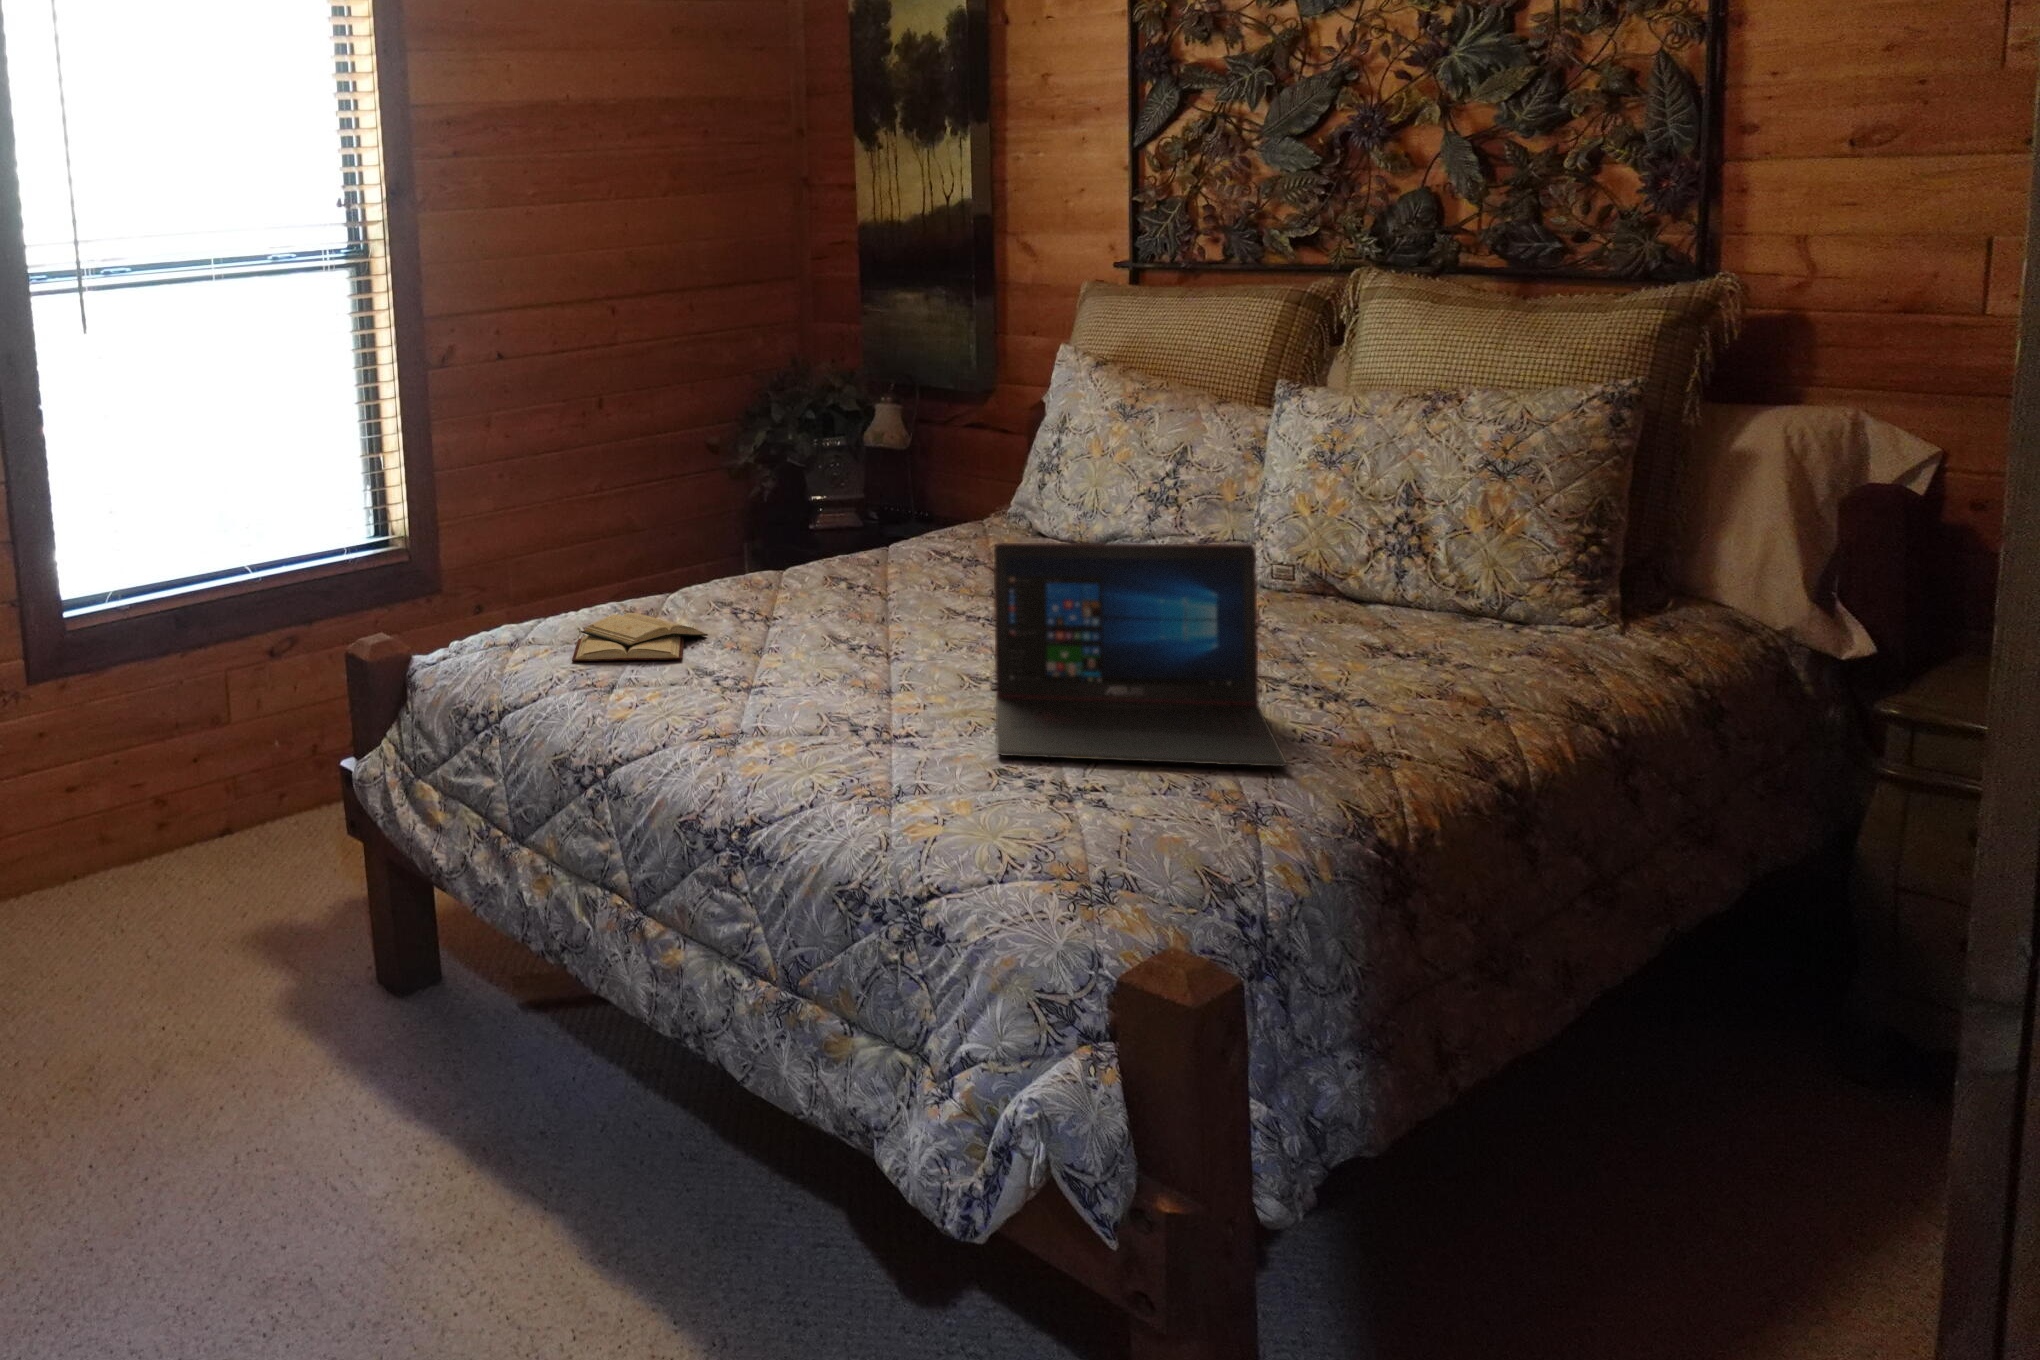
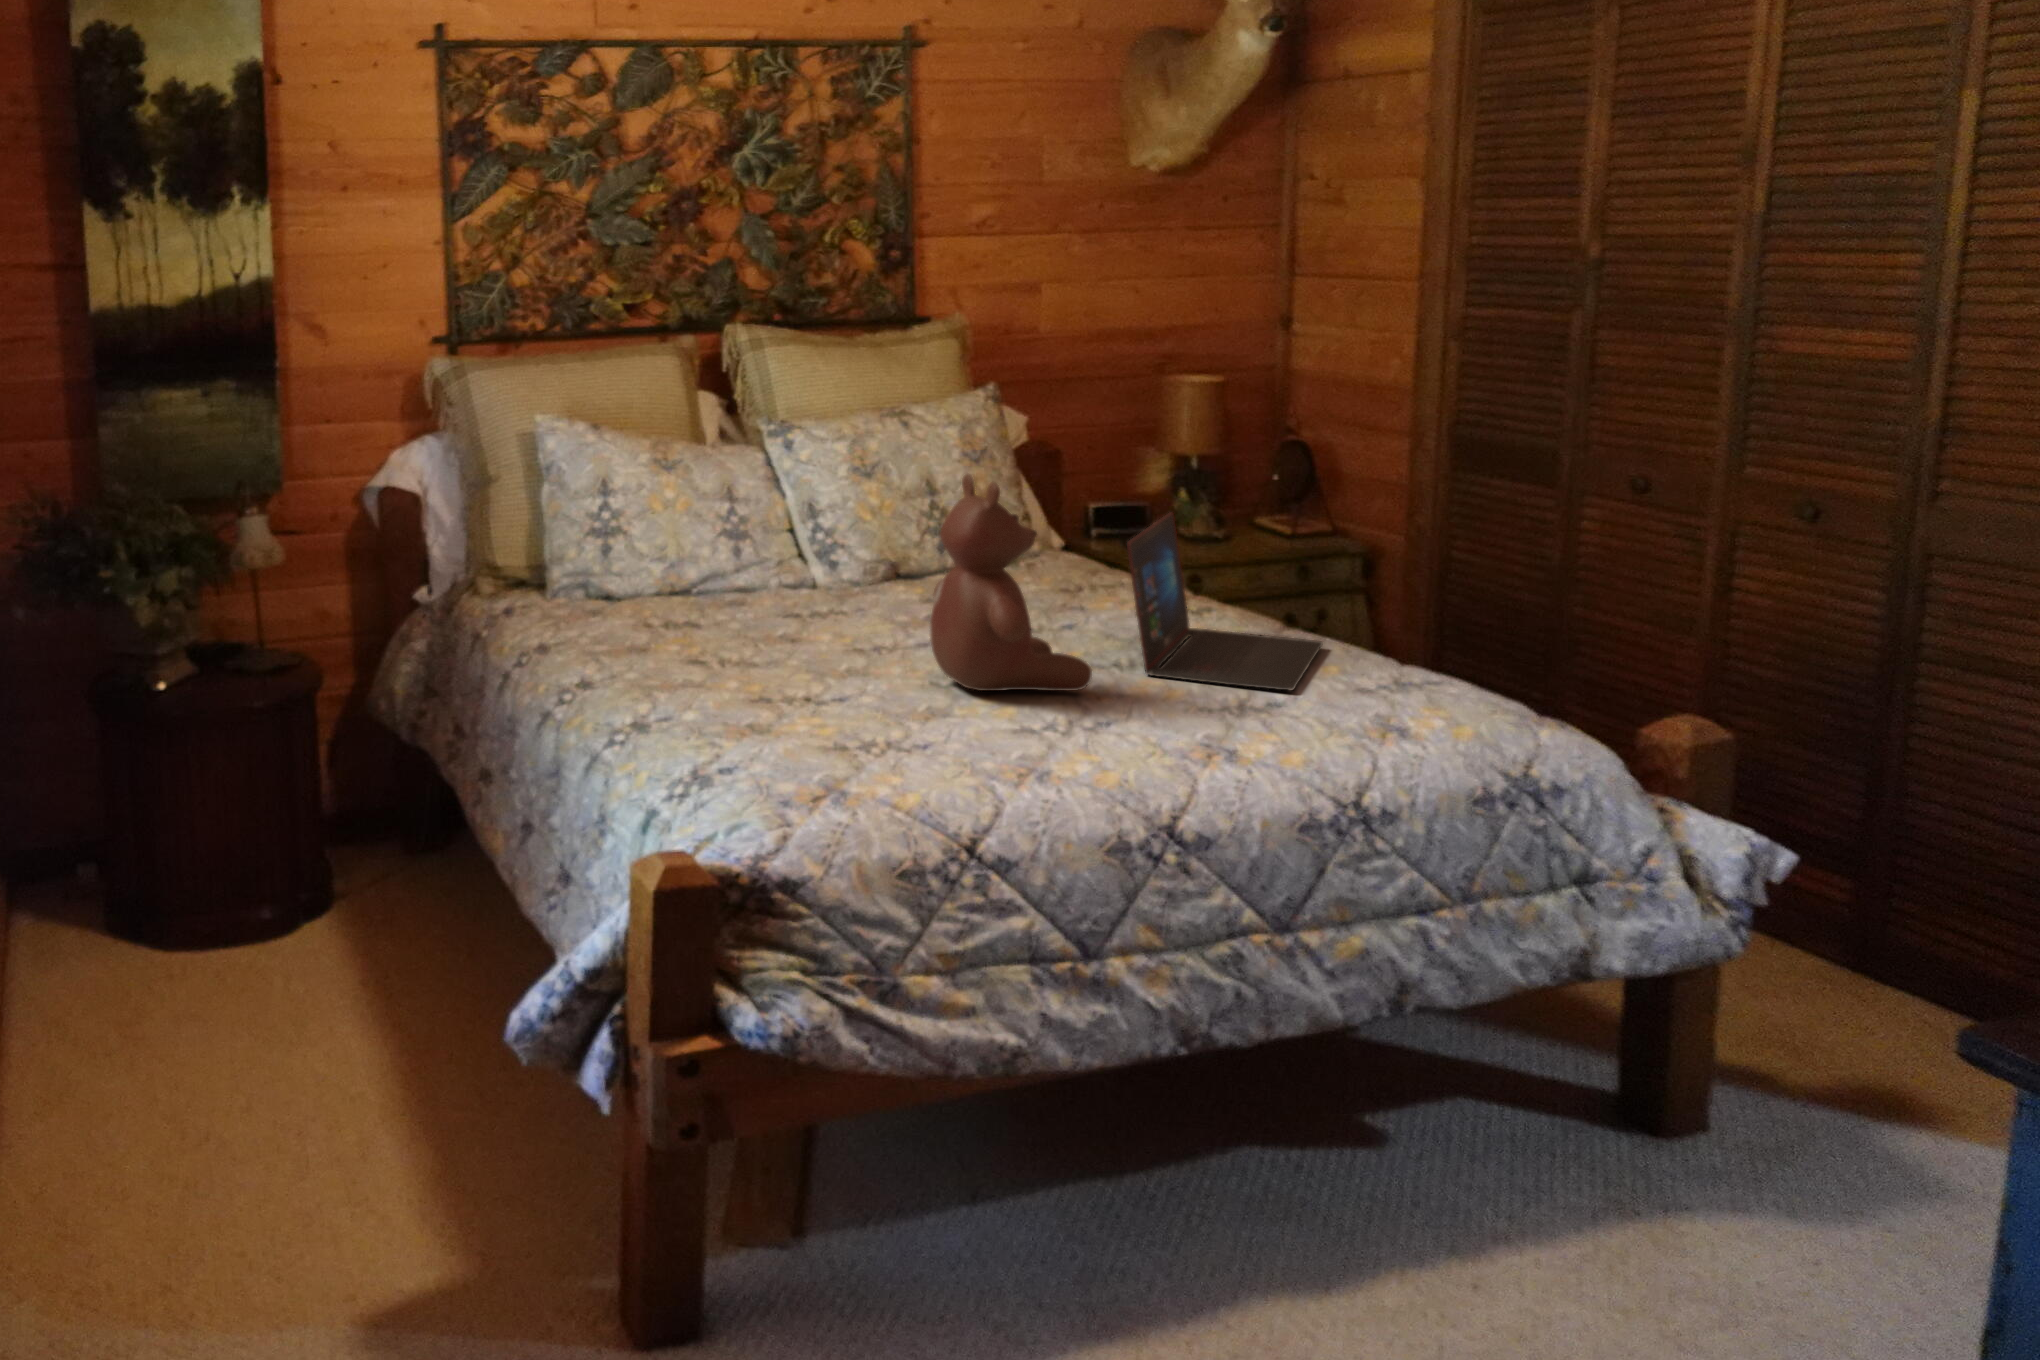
stuffed bear: none [778,432,966,679] -> present [930,474,1092,691]
diary: present [572,613,708,661] -> none [816,710,972,770]

